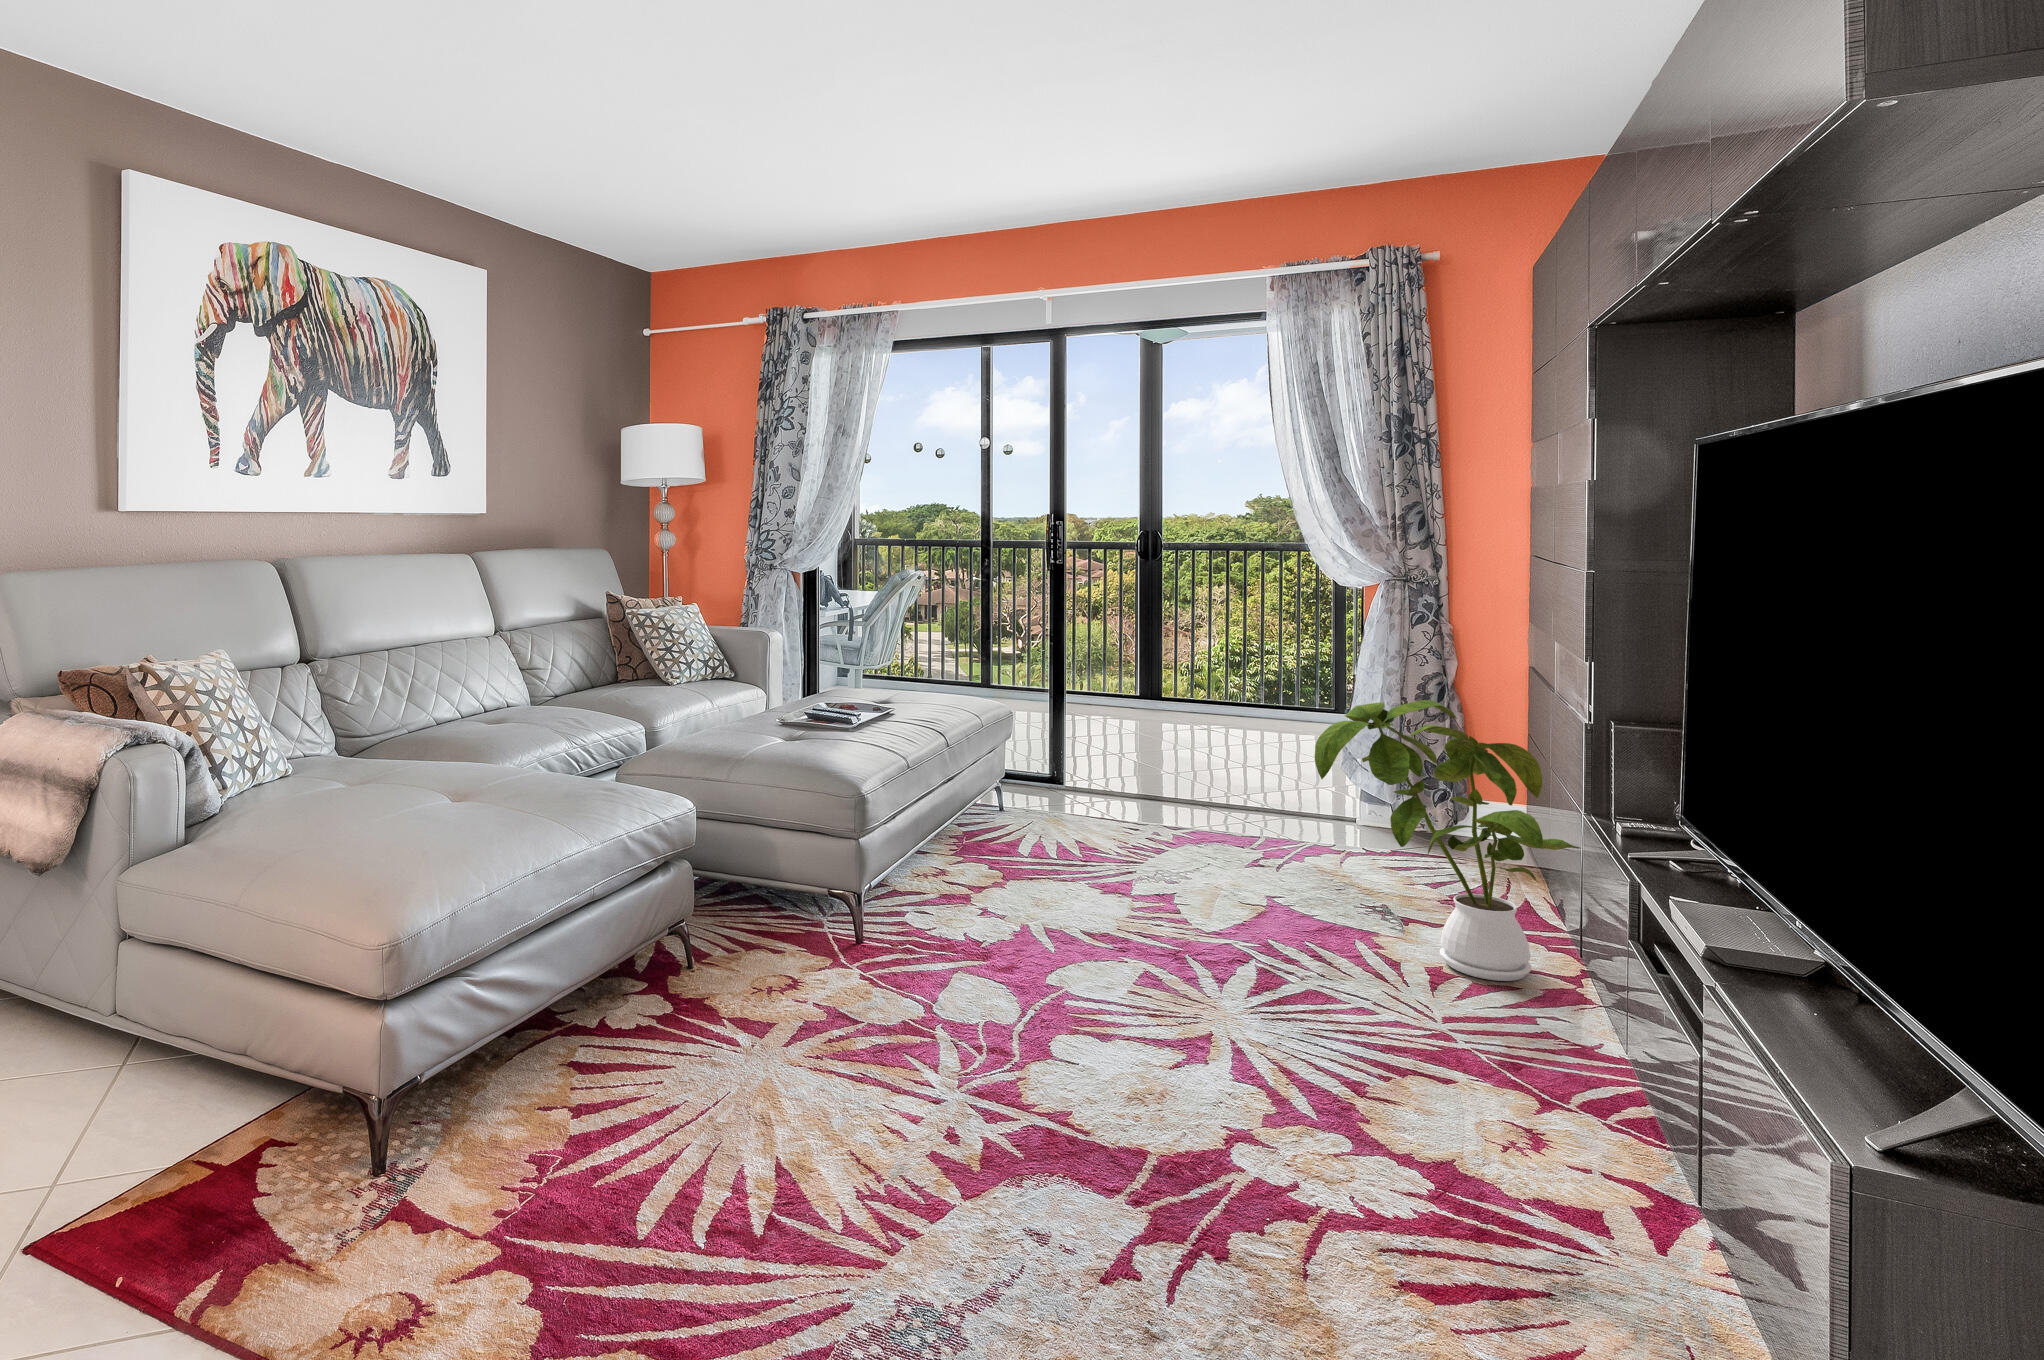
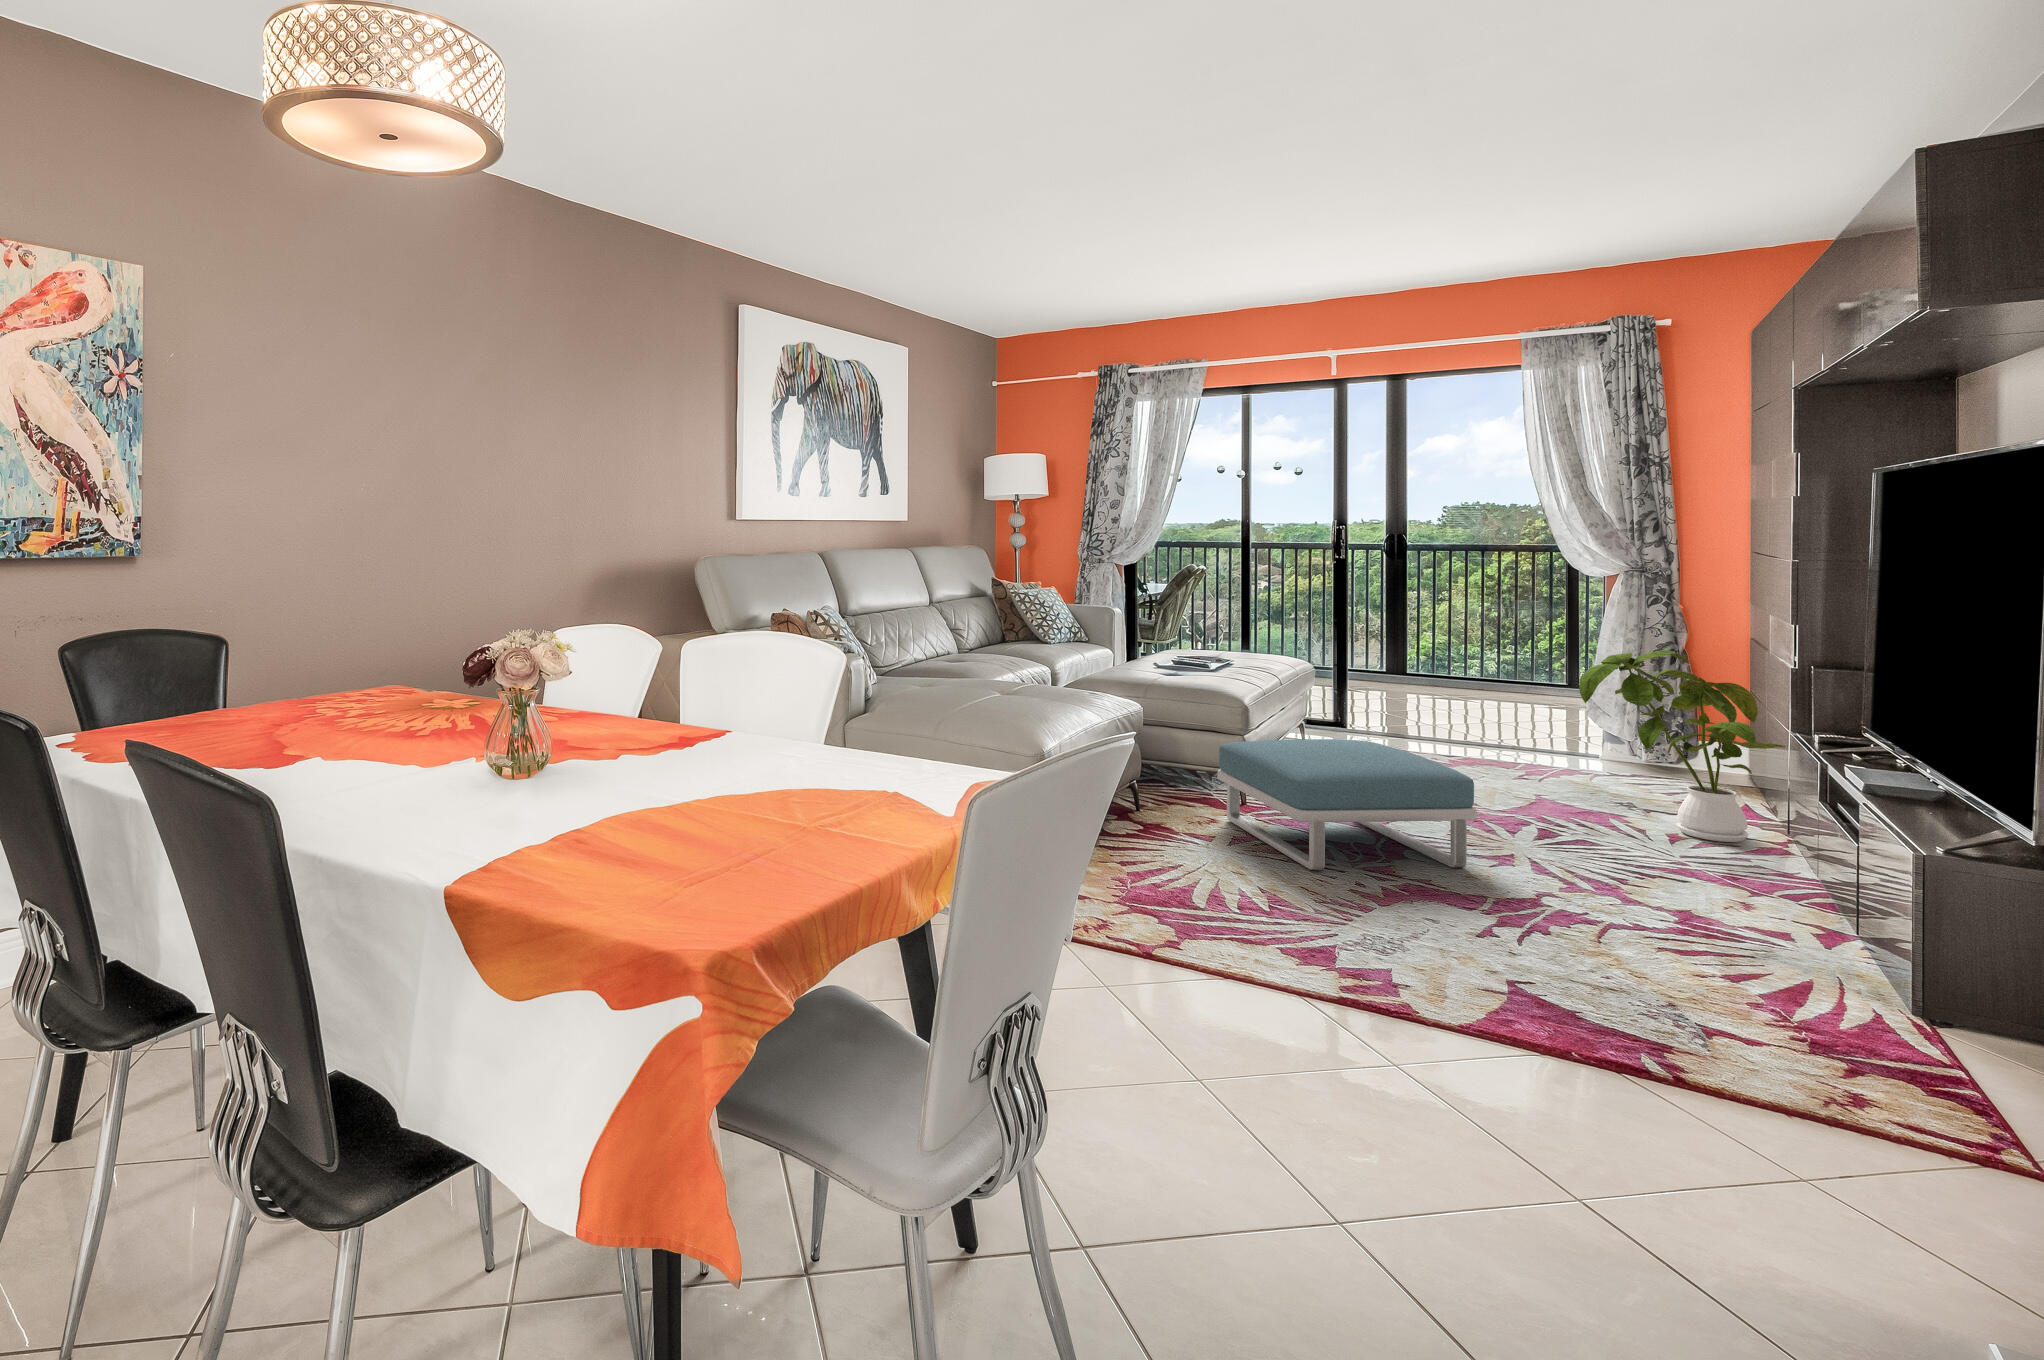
footstool: none [803,846,1151,1097] -> present [1218,739,1477,870]

